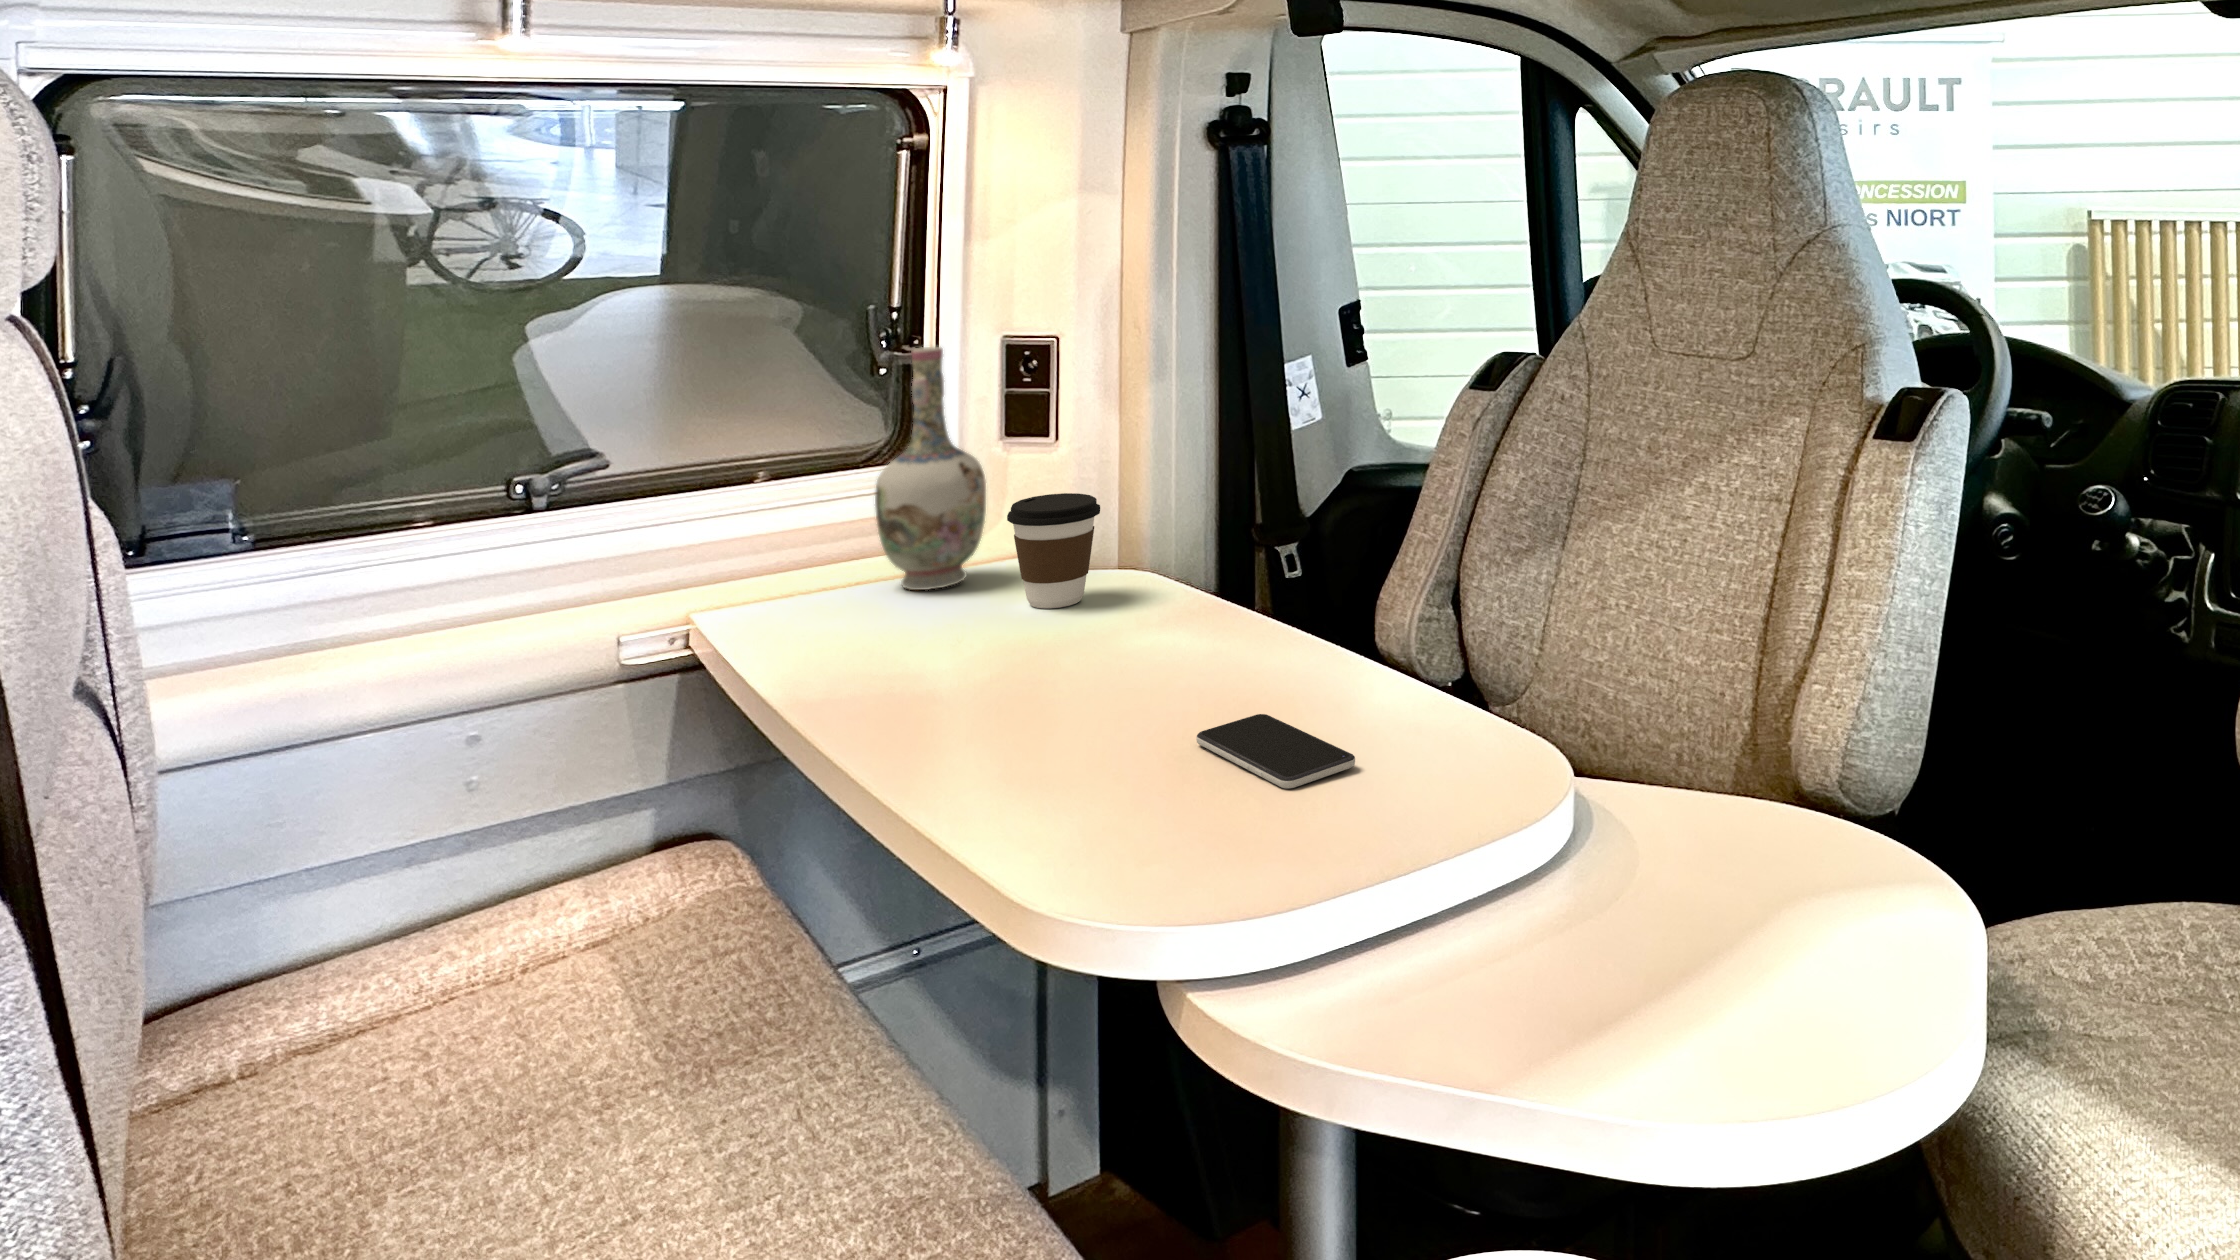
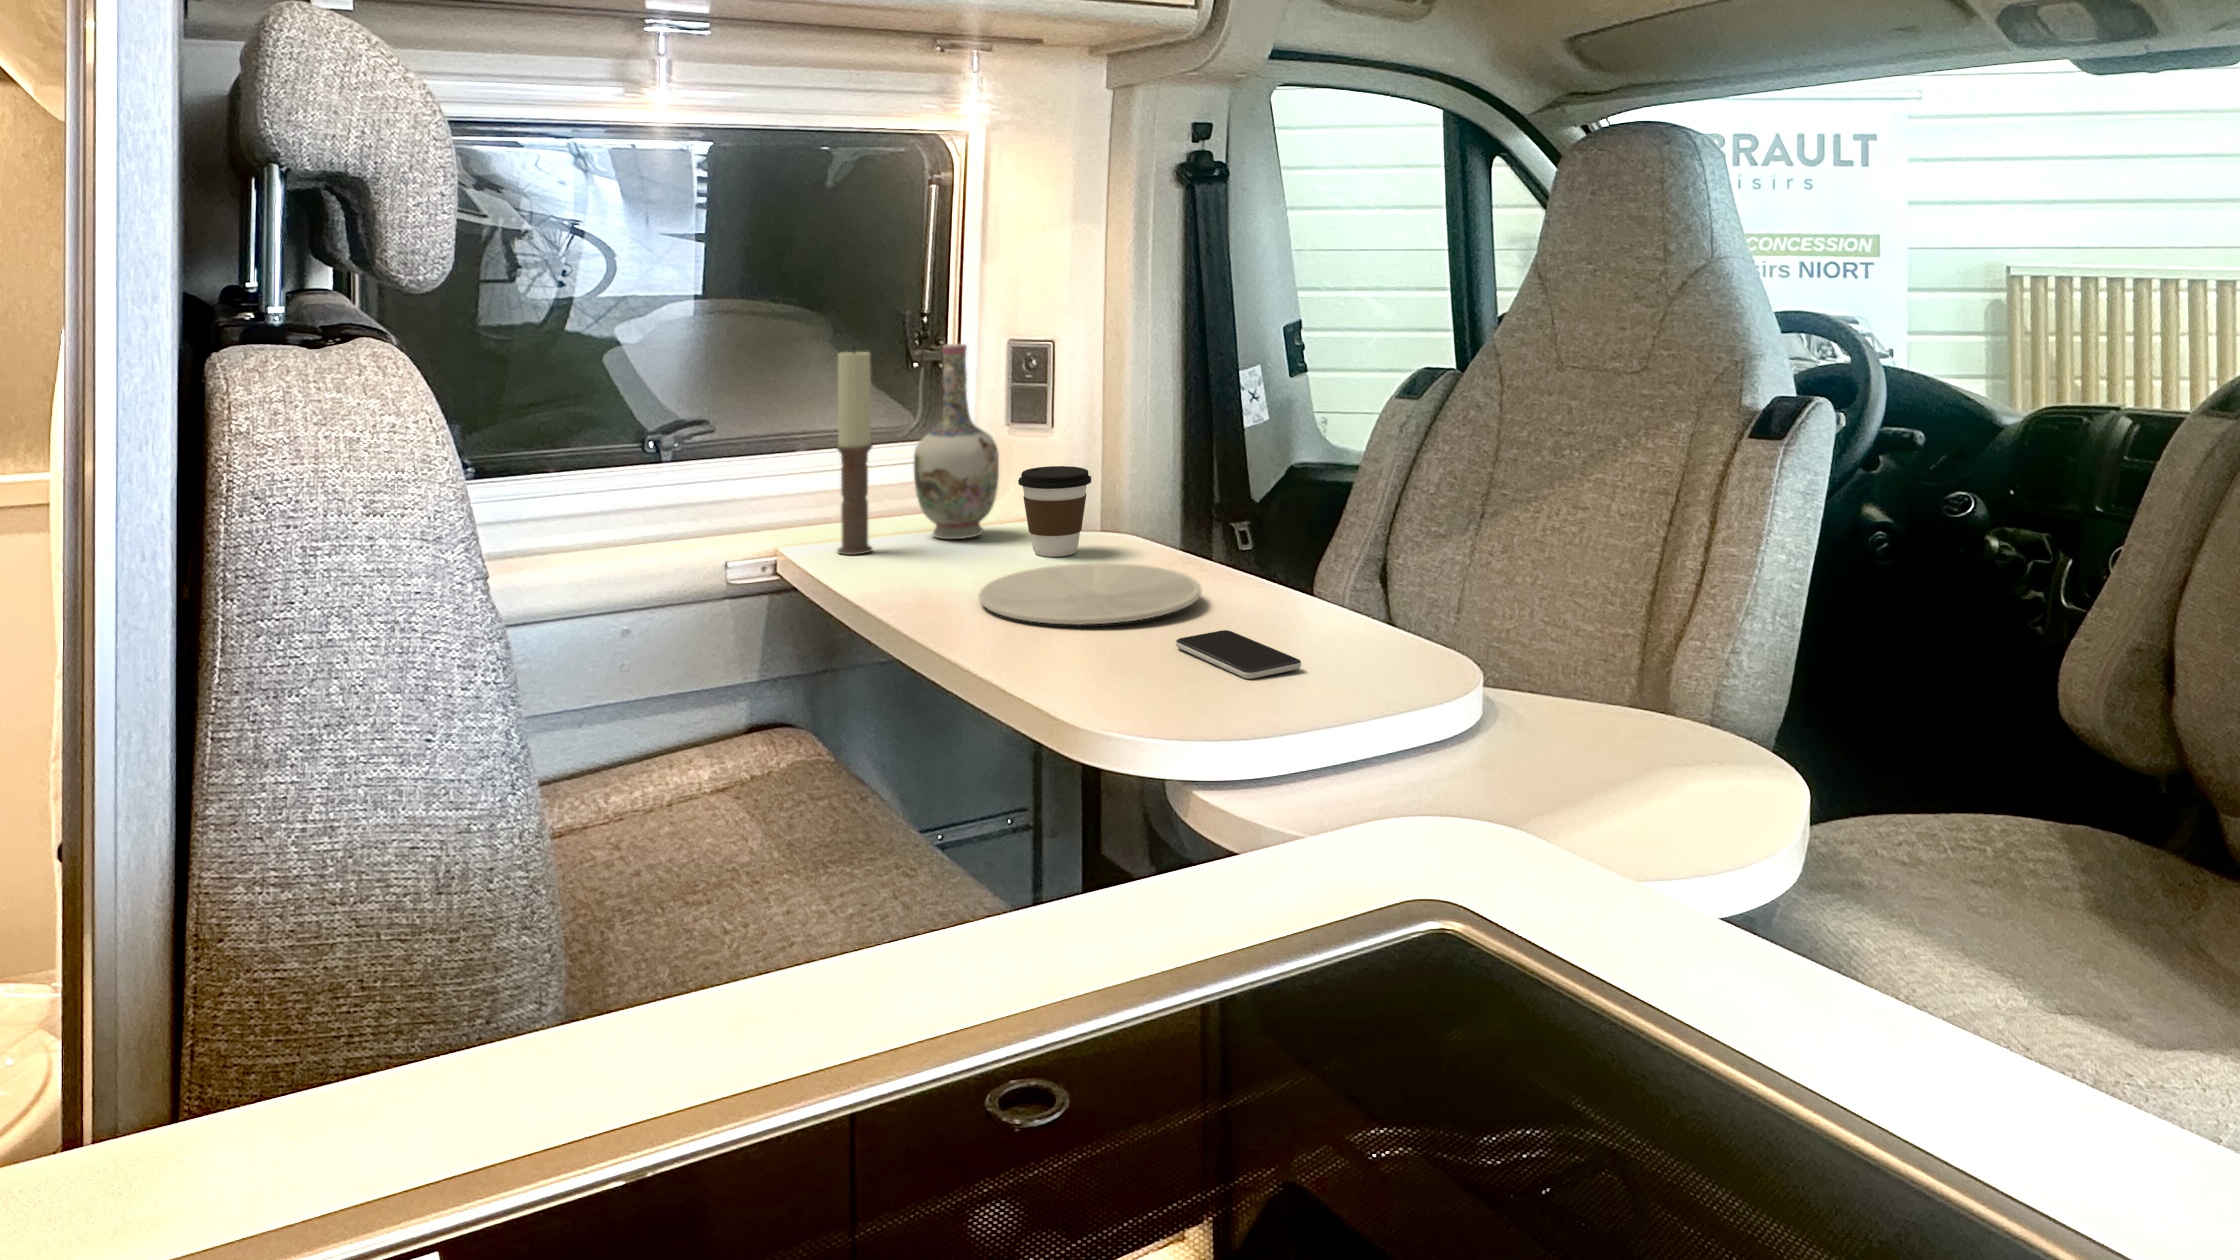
candle: none [768,359,817,624] -> present [837,350,873,555]
plate: none [945,619,1233,718] -> present [979,563,1201,625]

